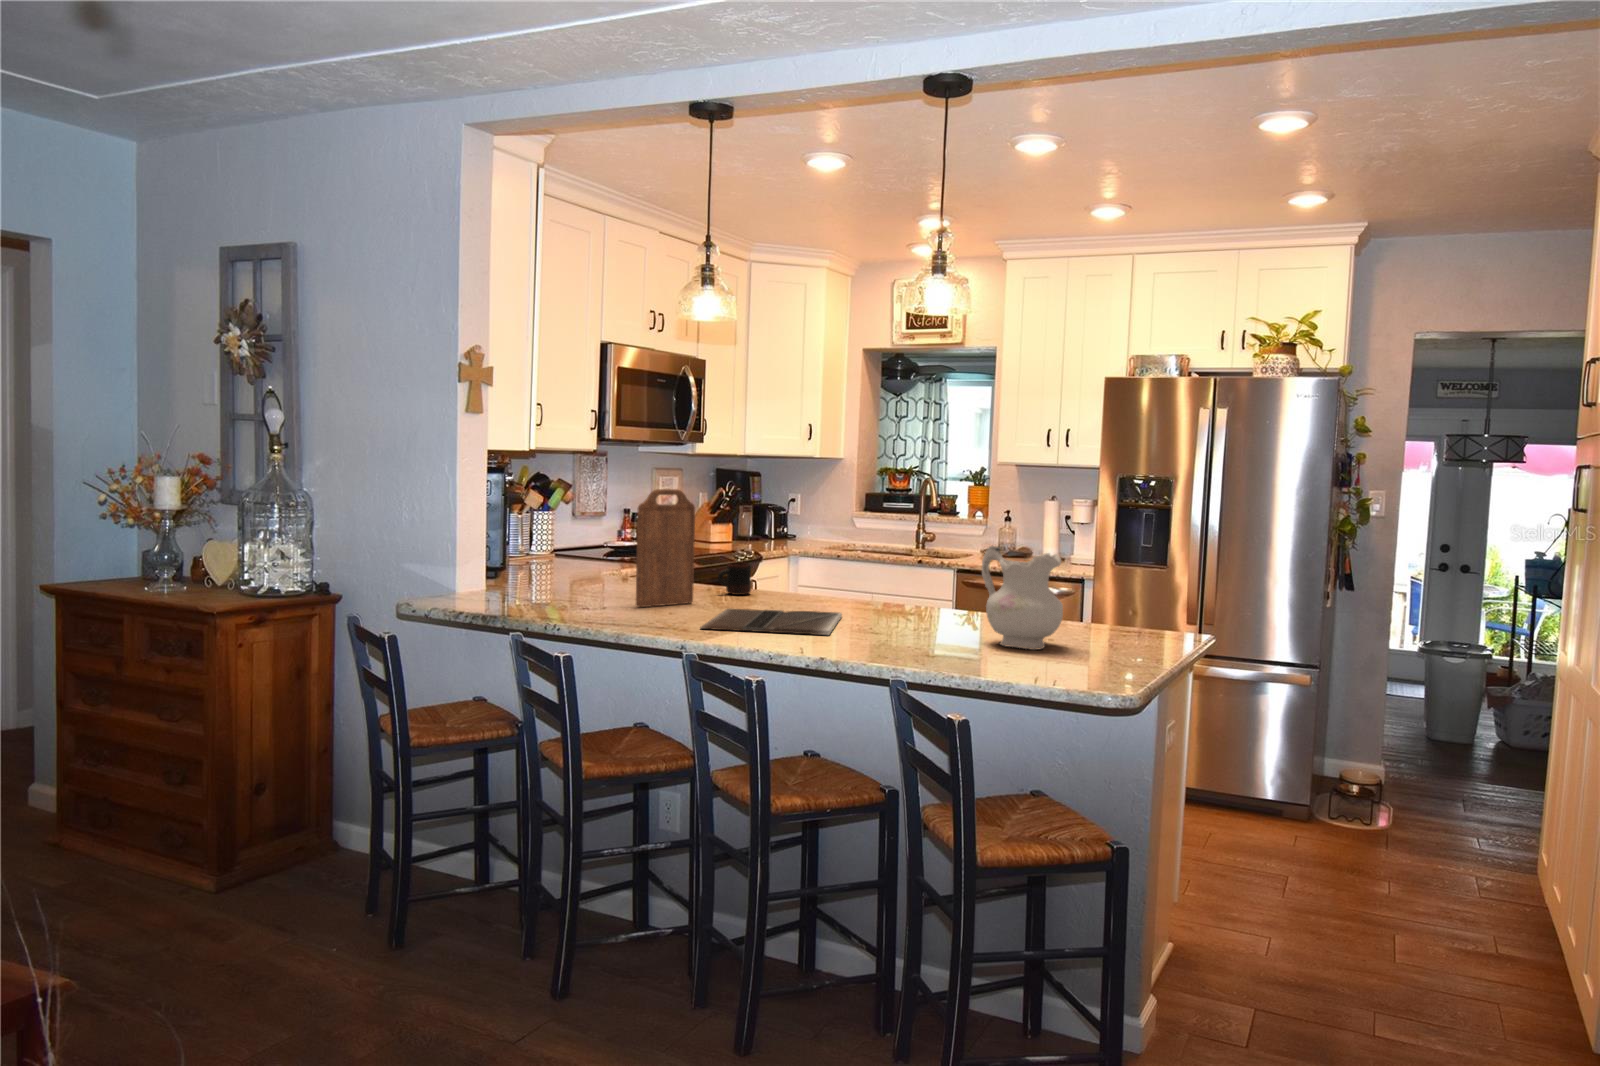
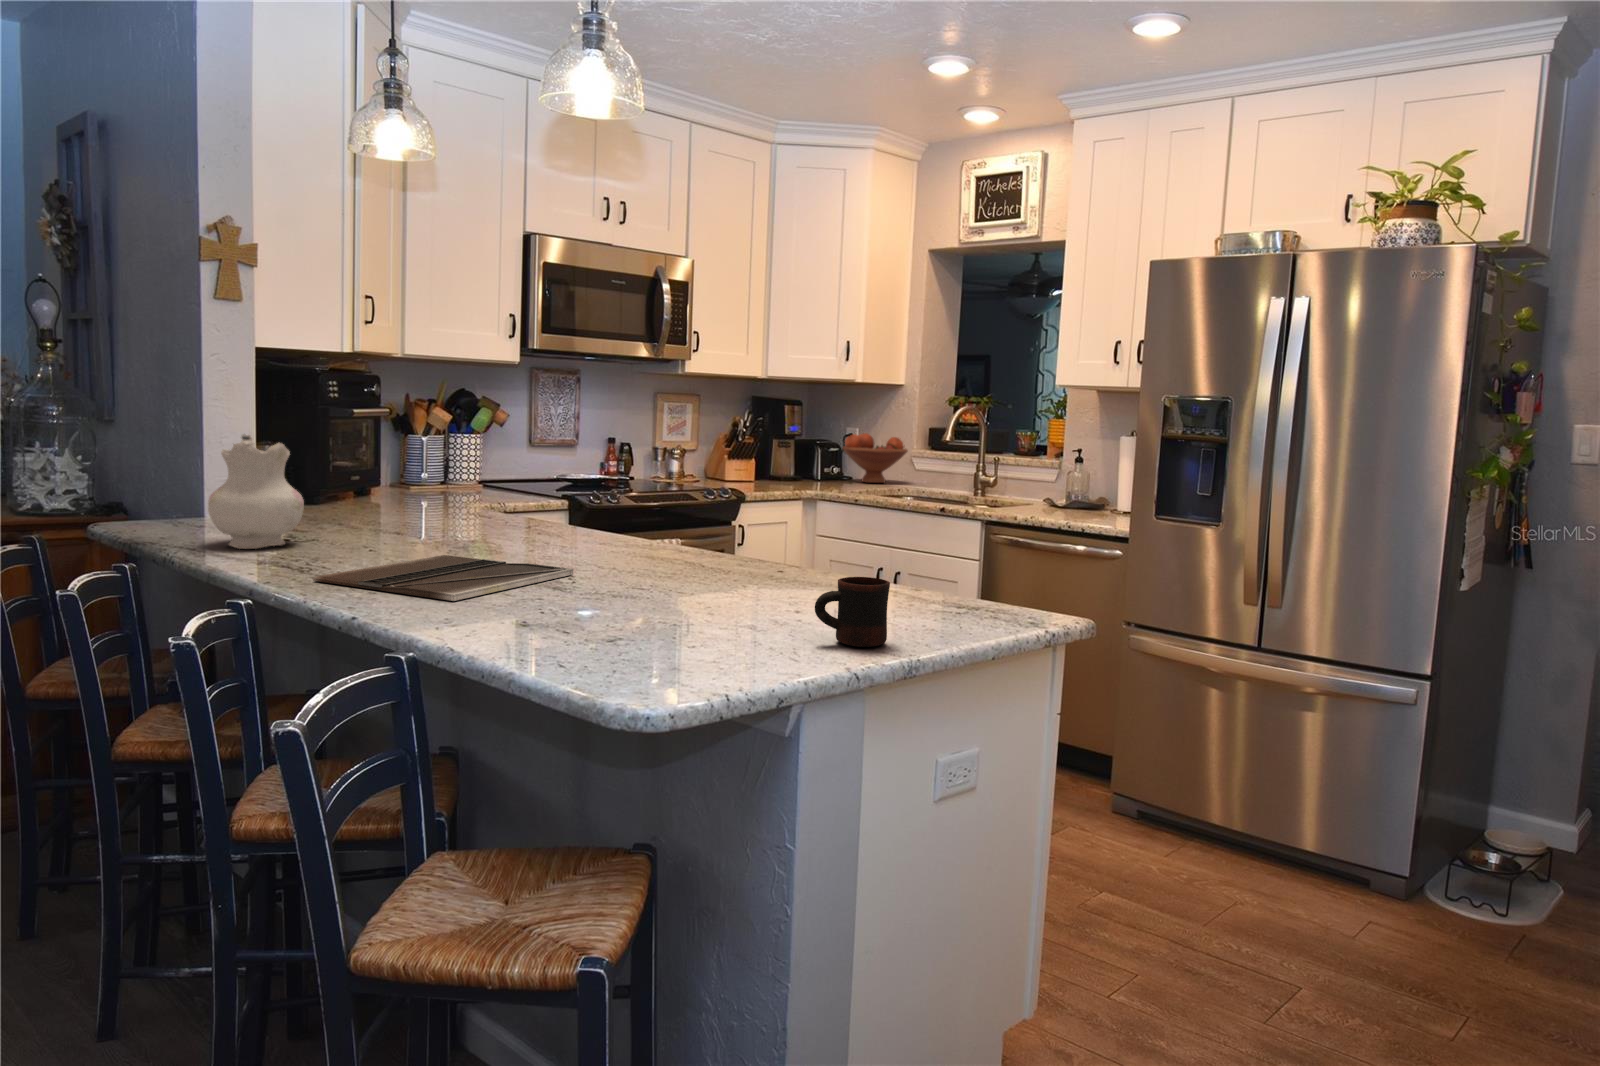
cutting board: present [636,489,695,607] -> none [348,394,443,548]
fruit bowl: none [793,499,848,541] -> present [843,433,908,483]
ceramic pitcher: present [982,546,1063,650] -> present [208,434,304,549]
mug: present [718,563,751,595] -> present [815,577,890,647]

